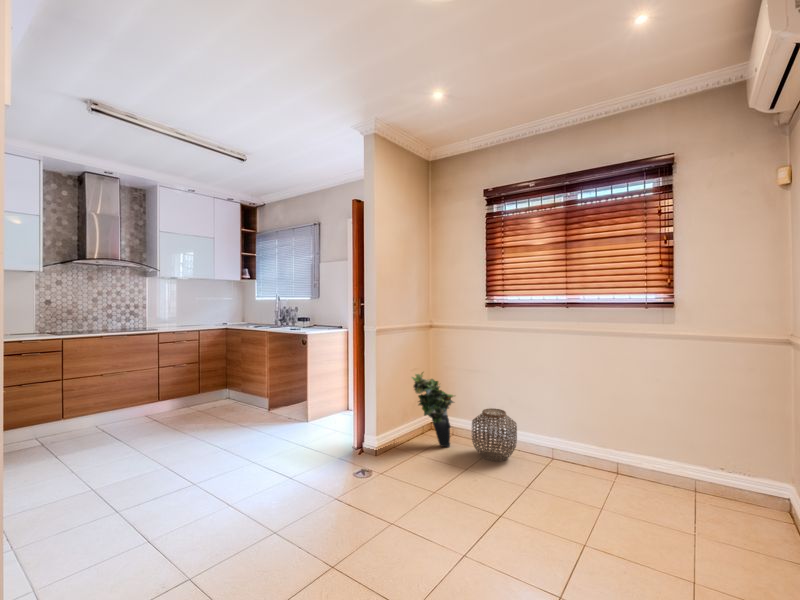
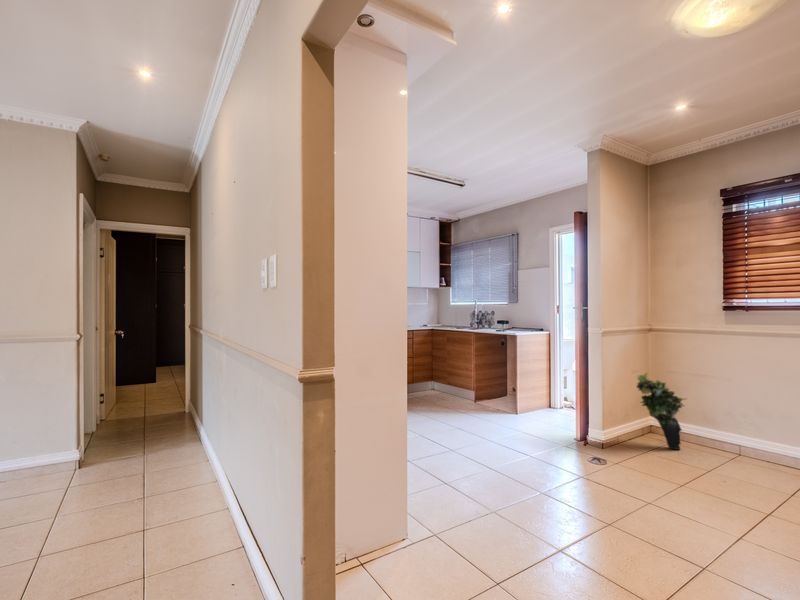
woven basket: present [472,408,517,462] -> none [710,414,770,470]

